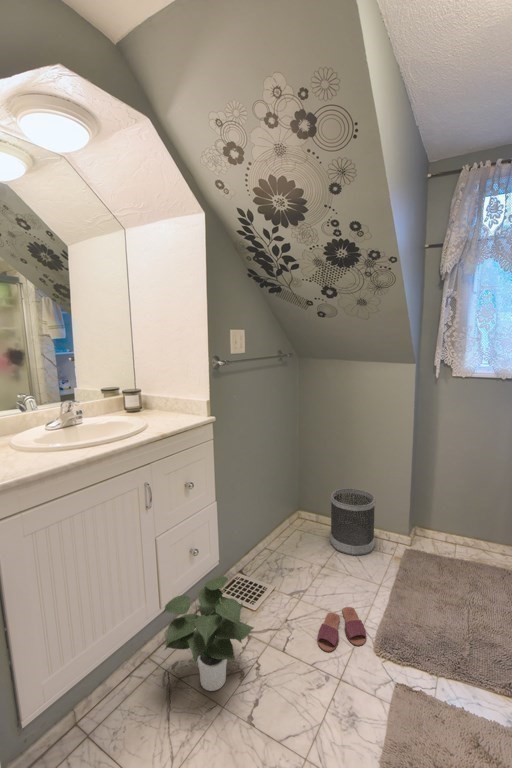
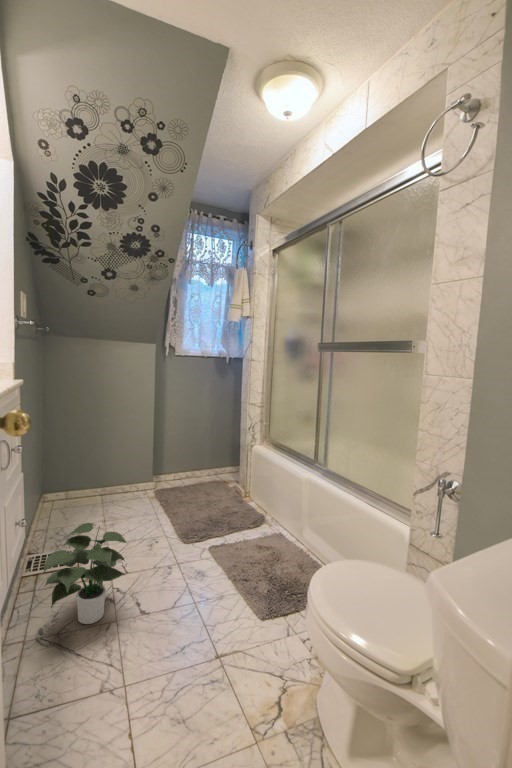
wastebasket: present [330,488,376,556] -> none [93,453,133,508]
slippers: present [317,607,366,652] -> none [138,531,175,559]

